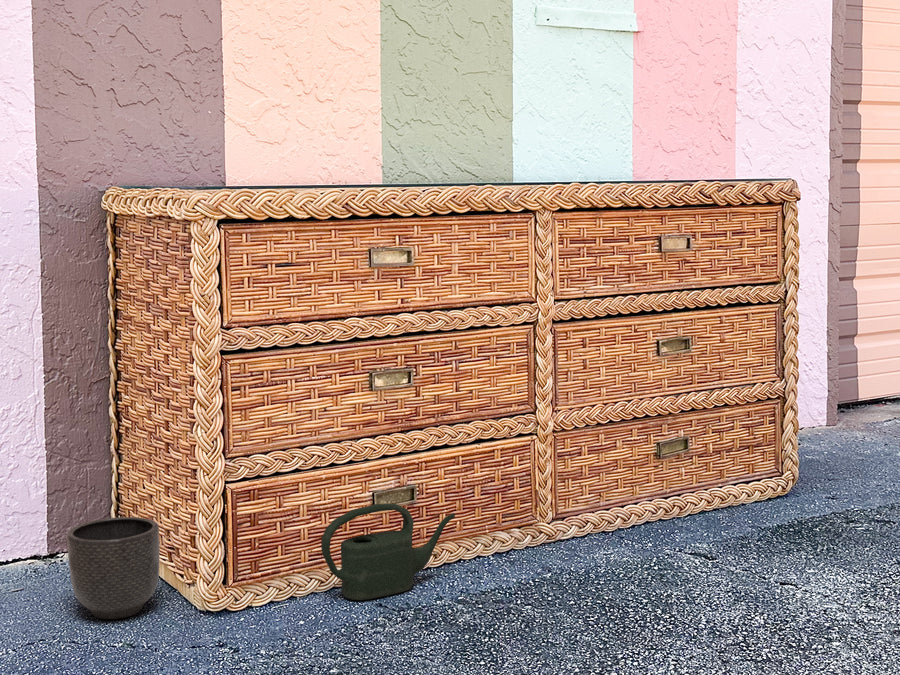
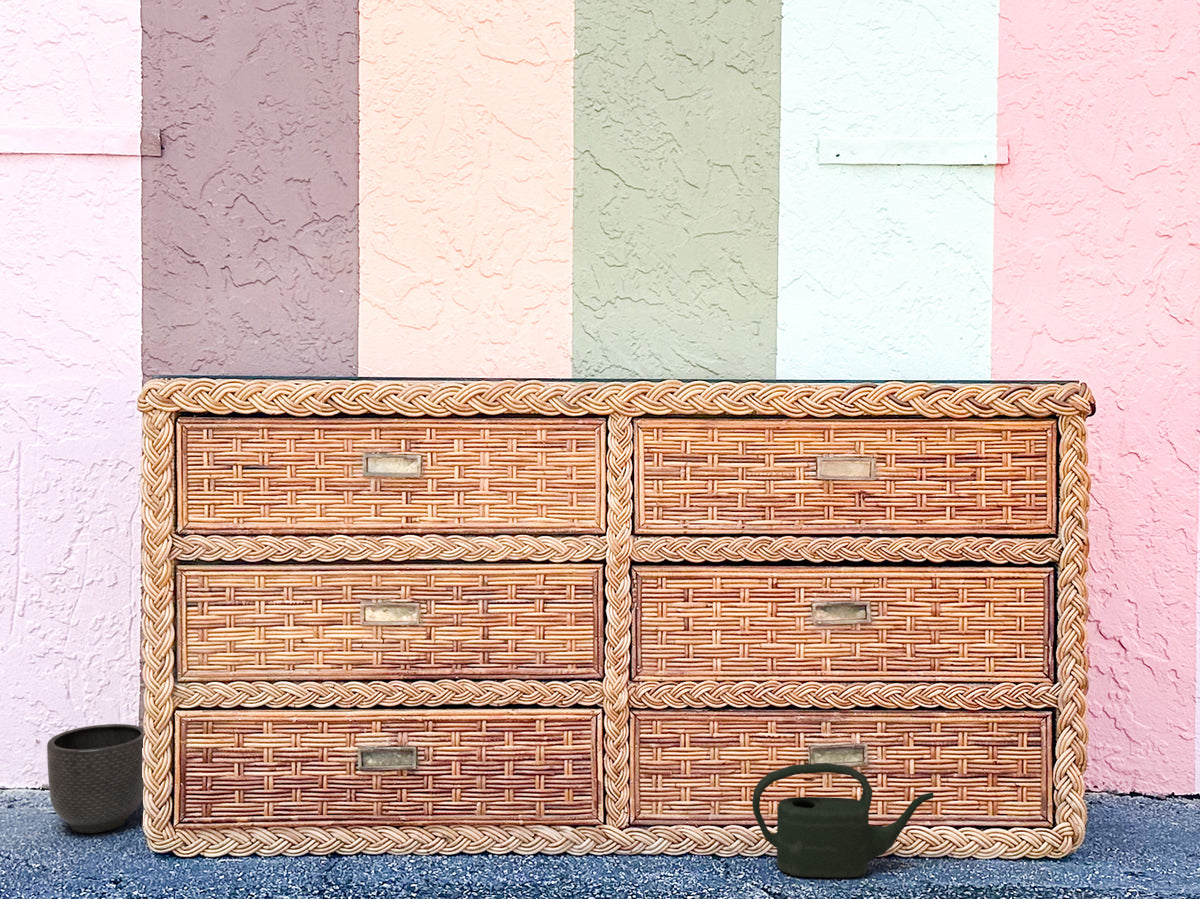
watering can: present [321,504,455,600] -> present [752,763,933,877]

